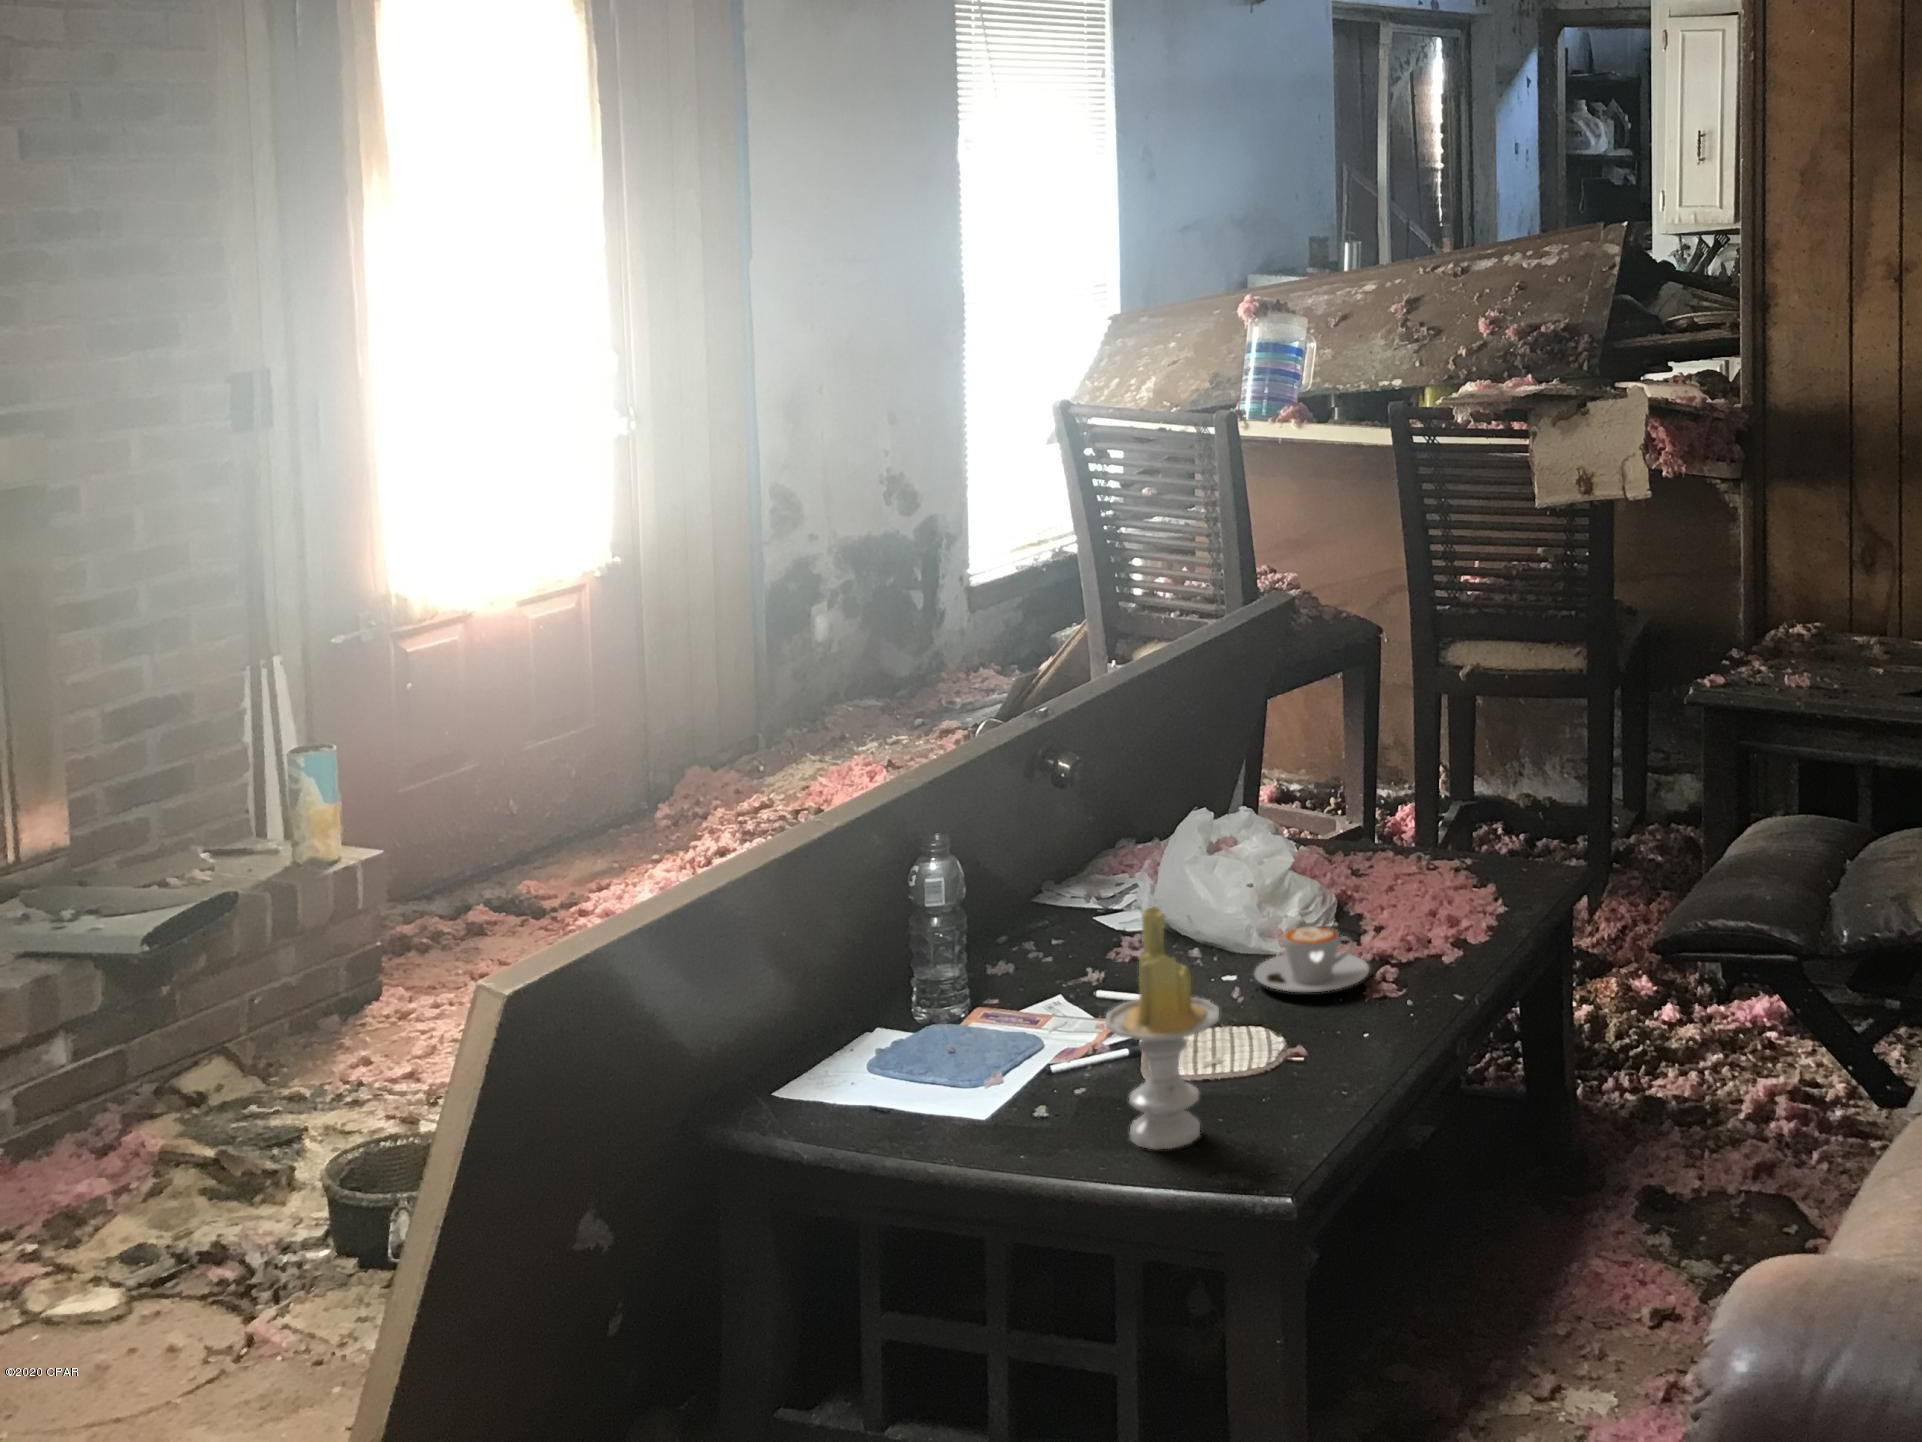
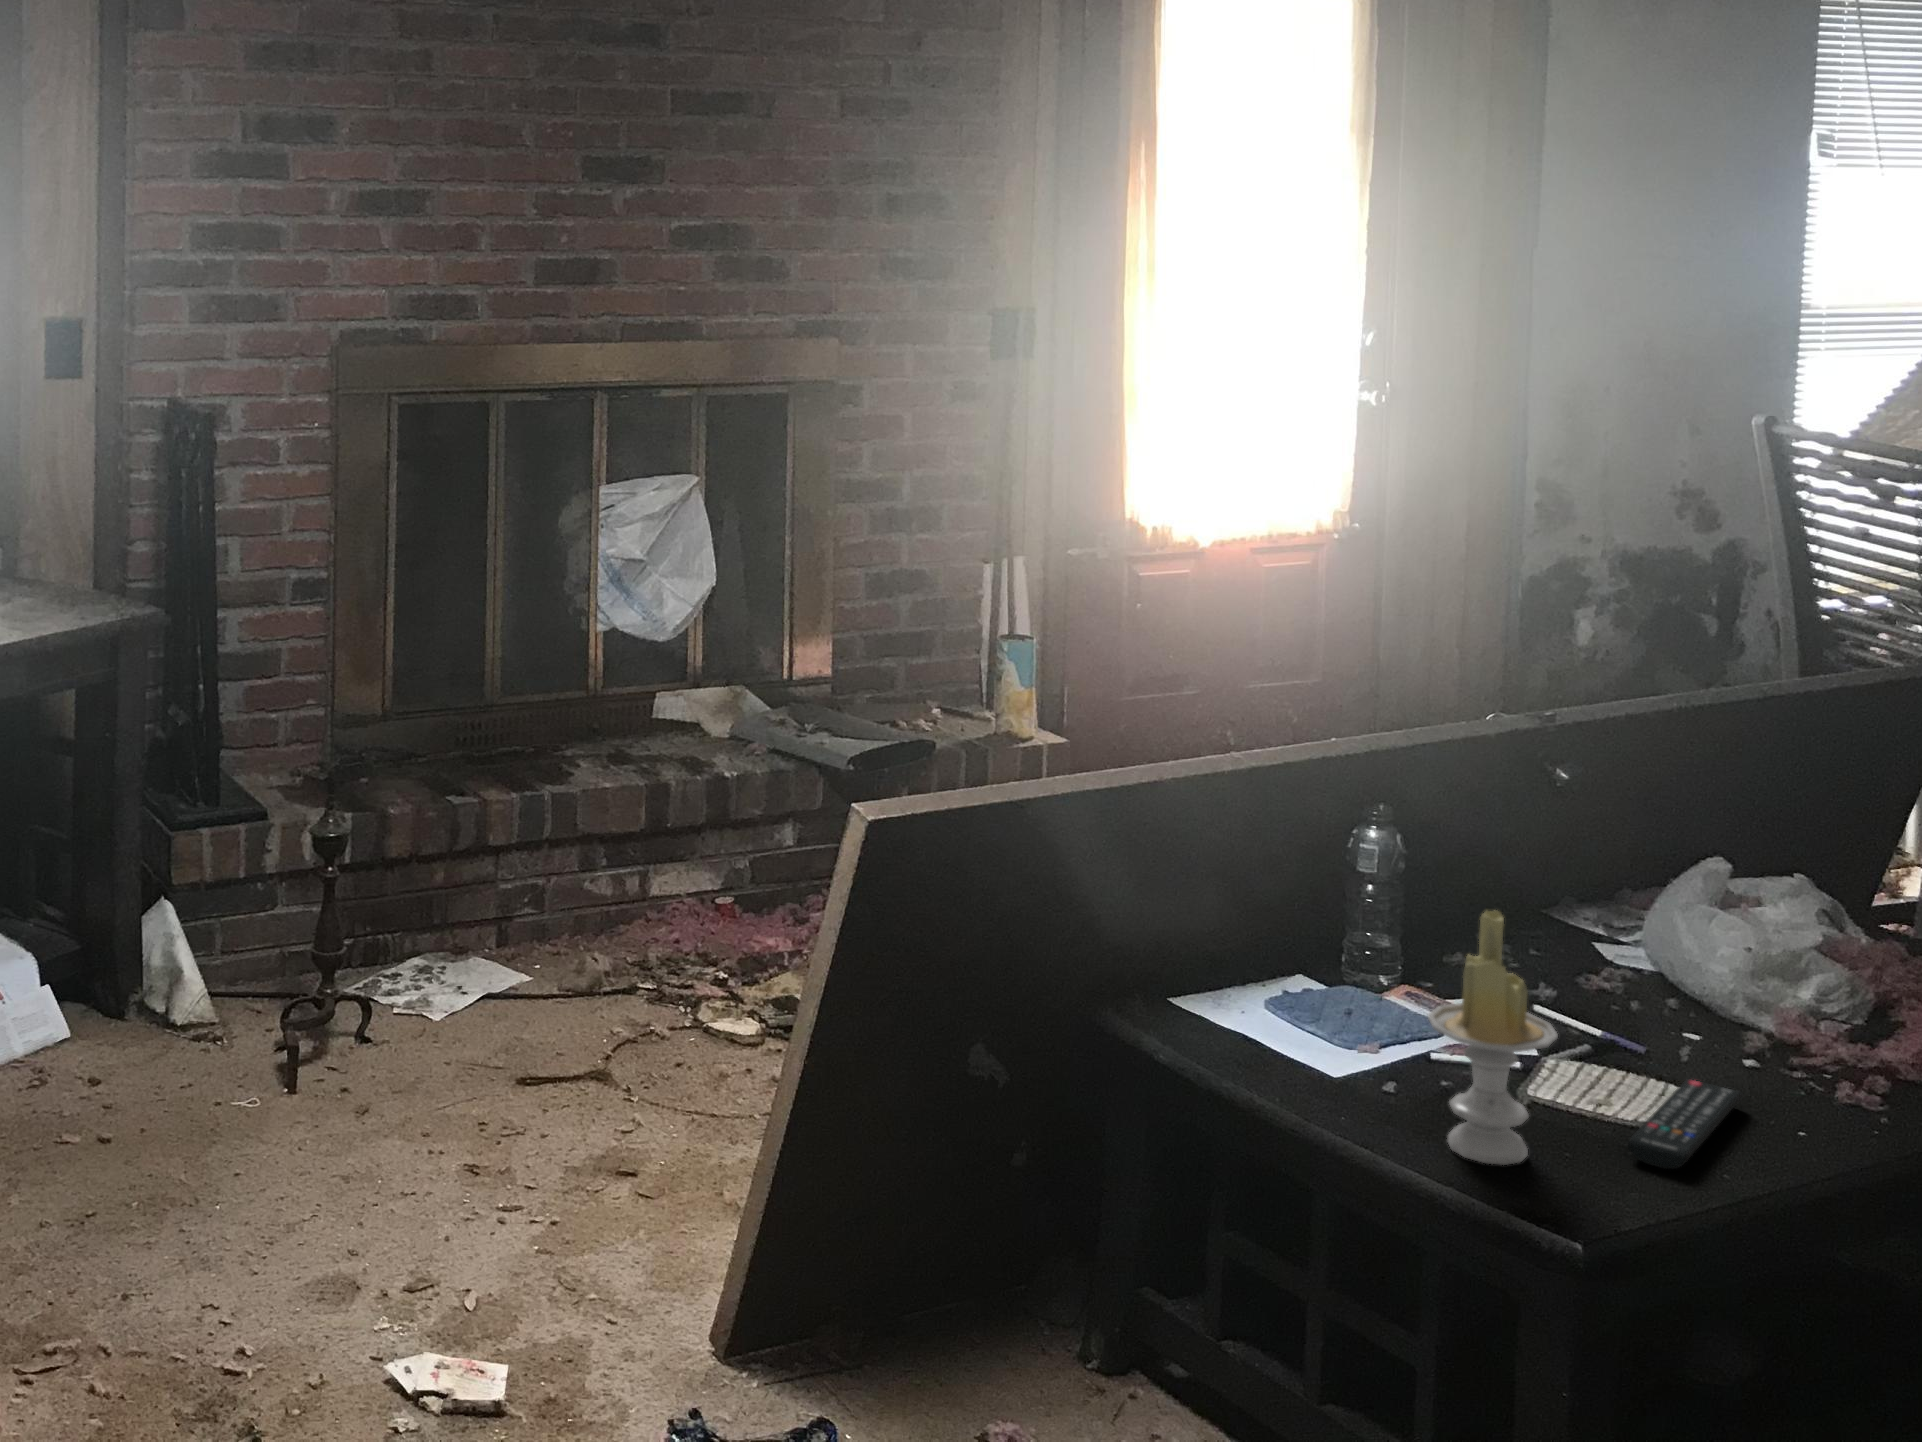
coffee cup: present [1255,926,1369,992] -> none [1712,1003,1858,1081]
remote control: none [1266,1013,1320,1101] -> present [1628,1079,1743,1169]

